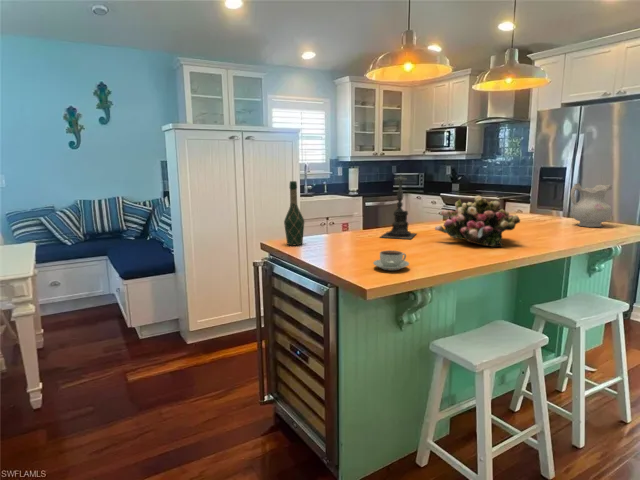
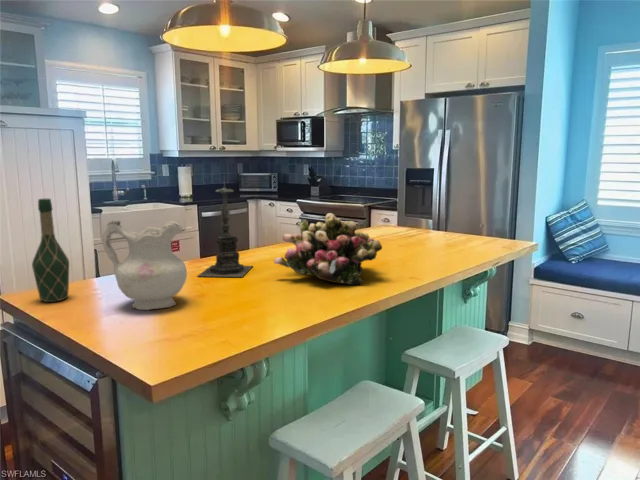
ceramic pitcher: present [571,184,612,227] -> present [102,221,187,310]
coffee cup: present [373,250,409,271] -> none [168,310,225,344]

